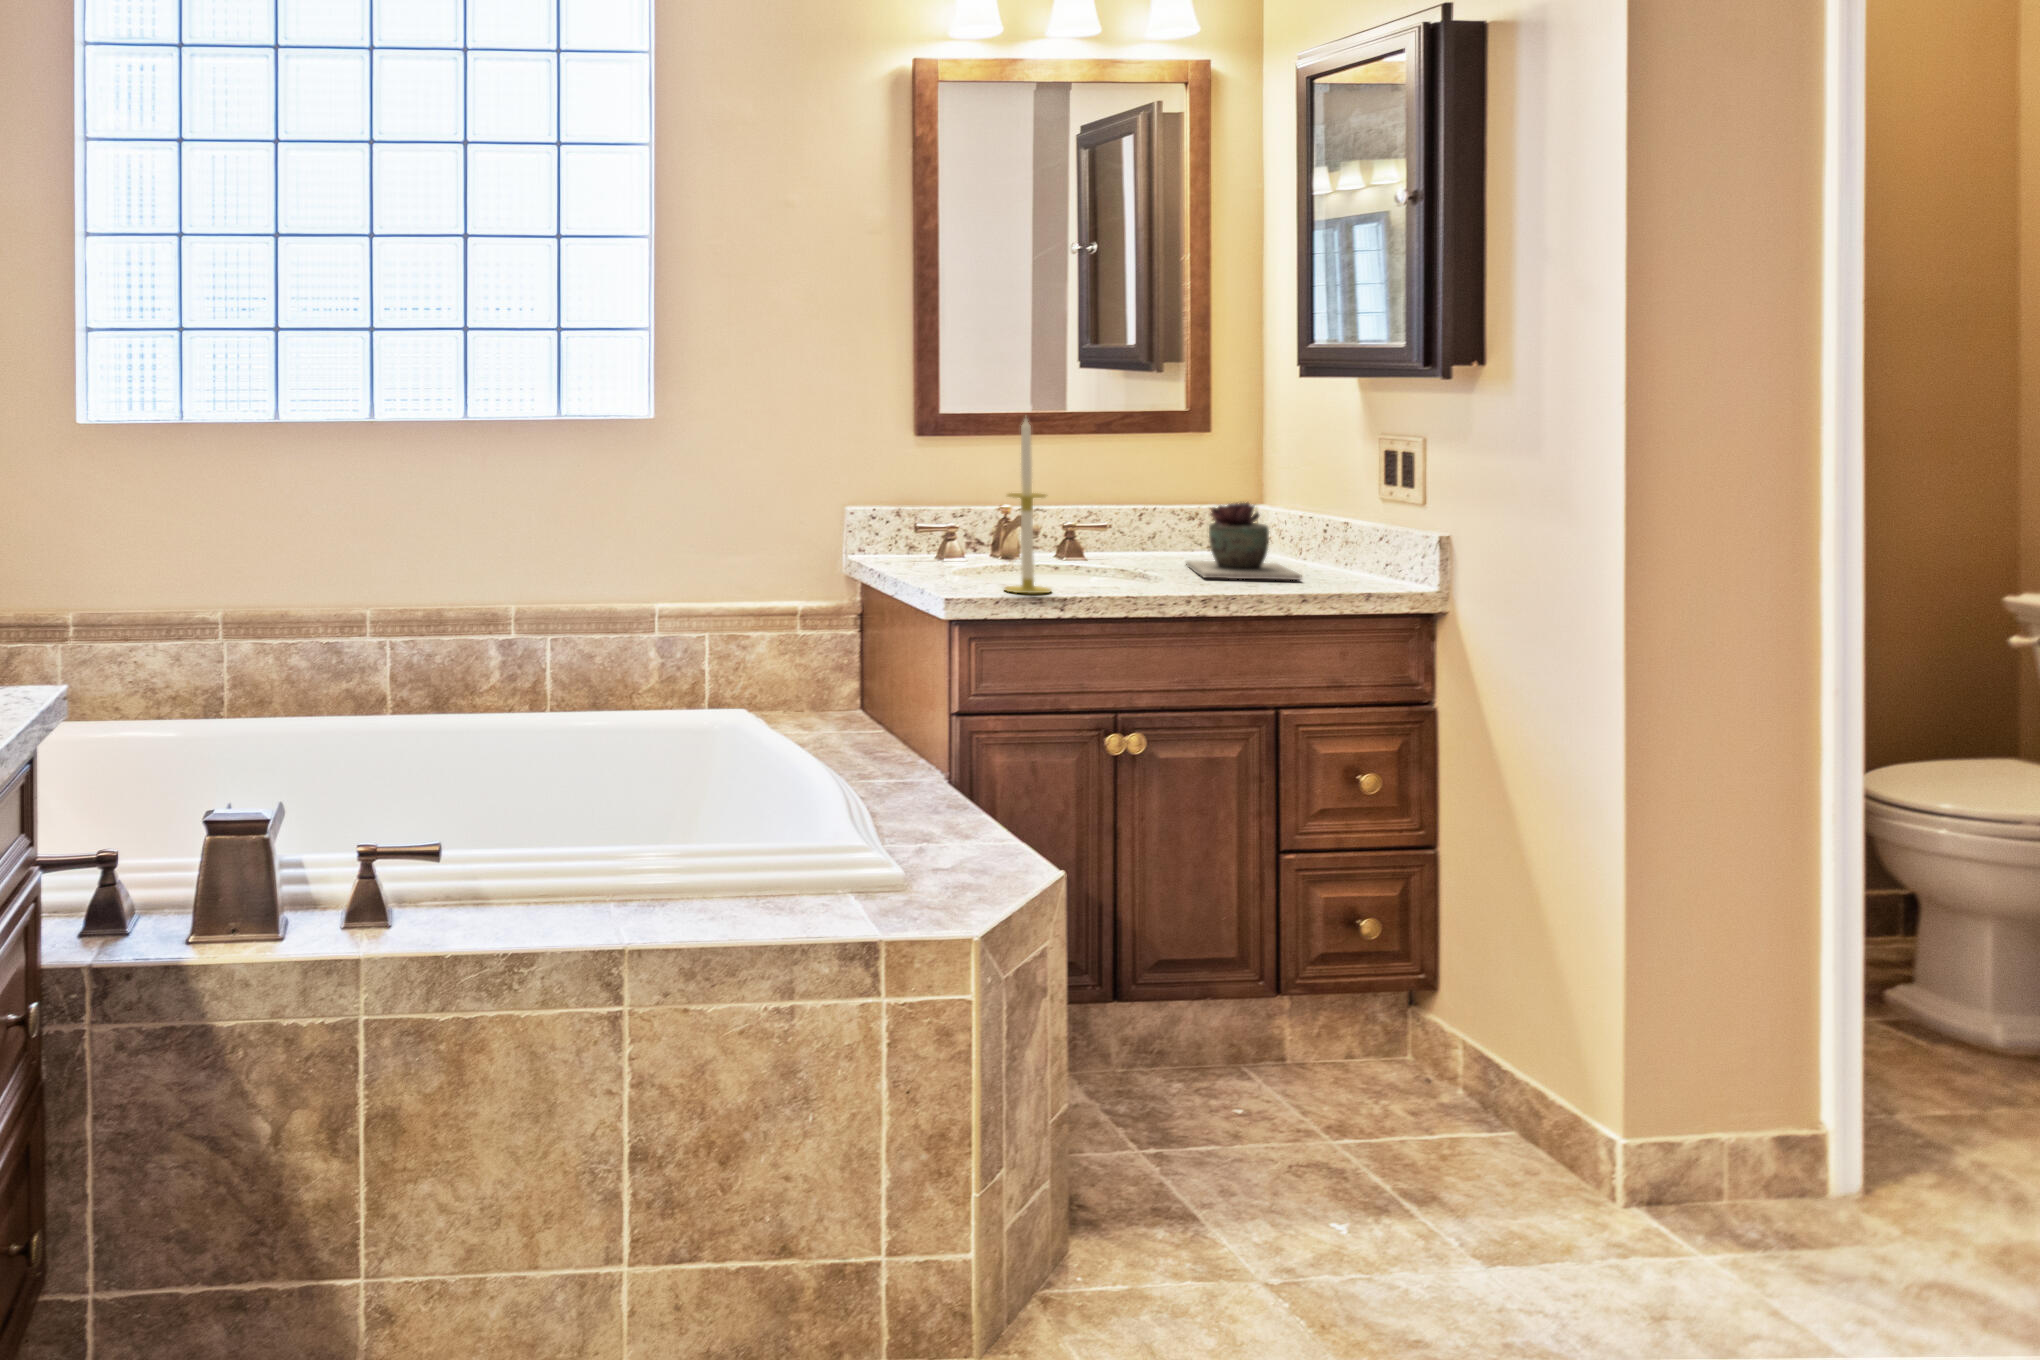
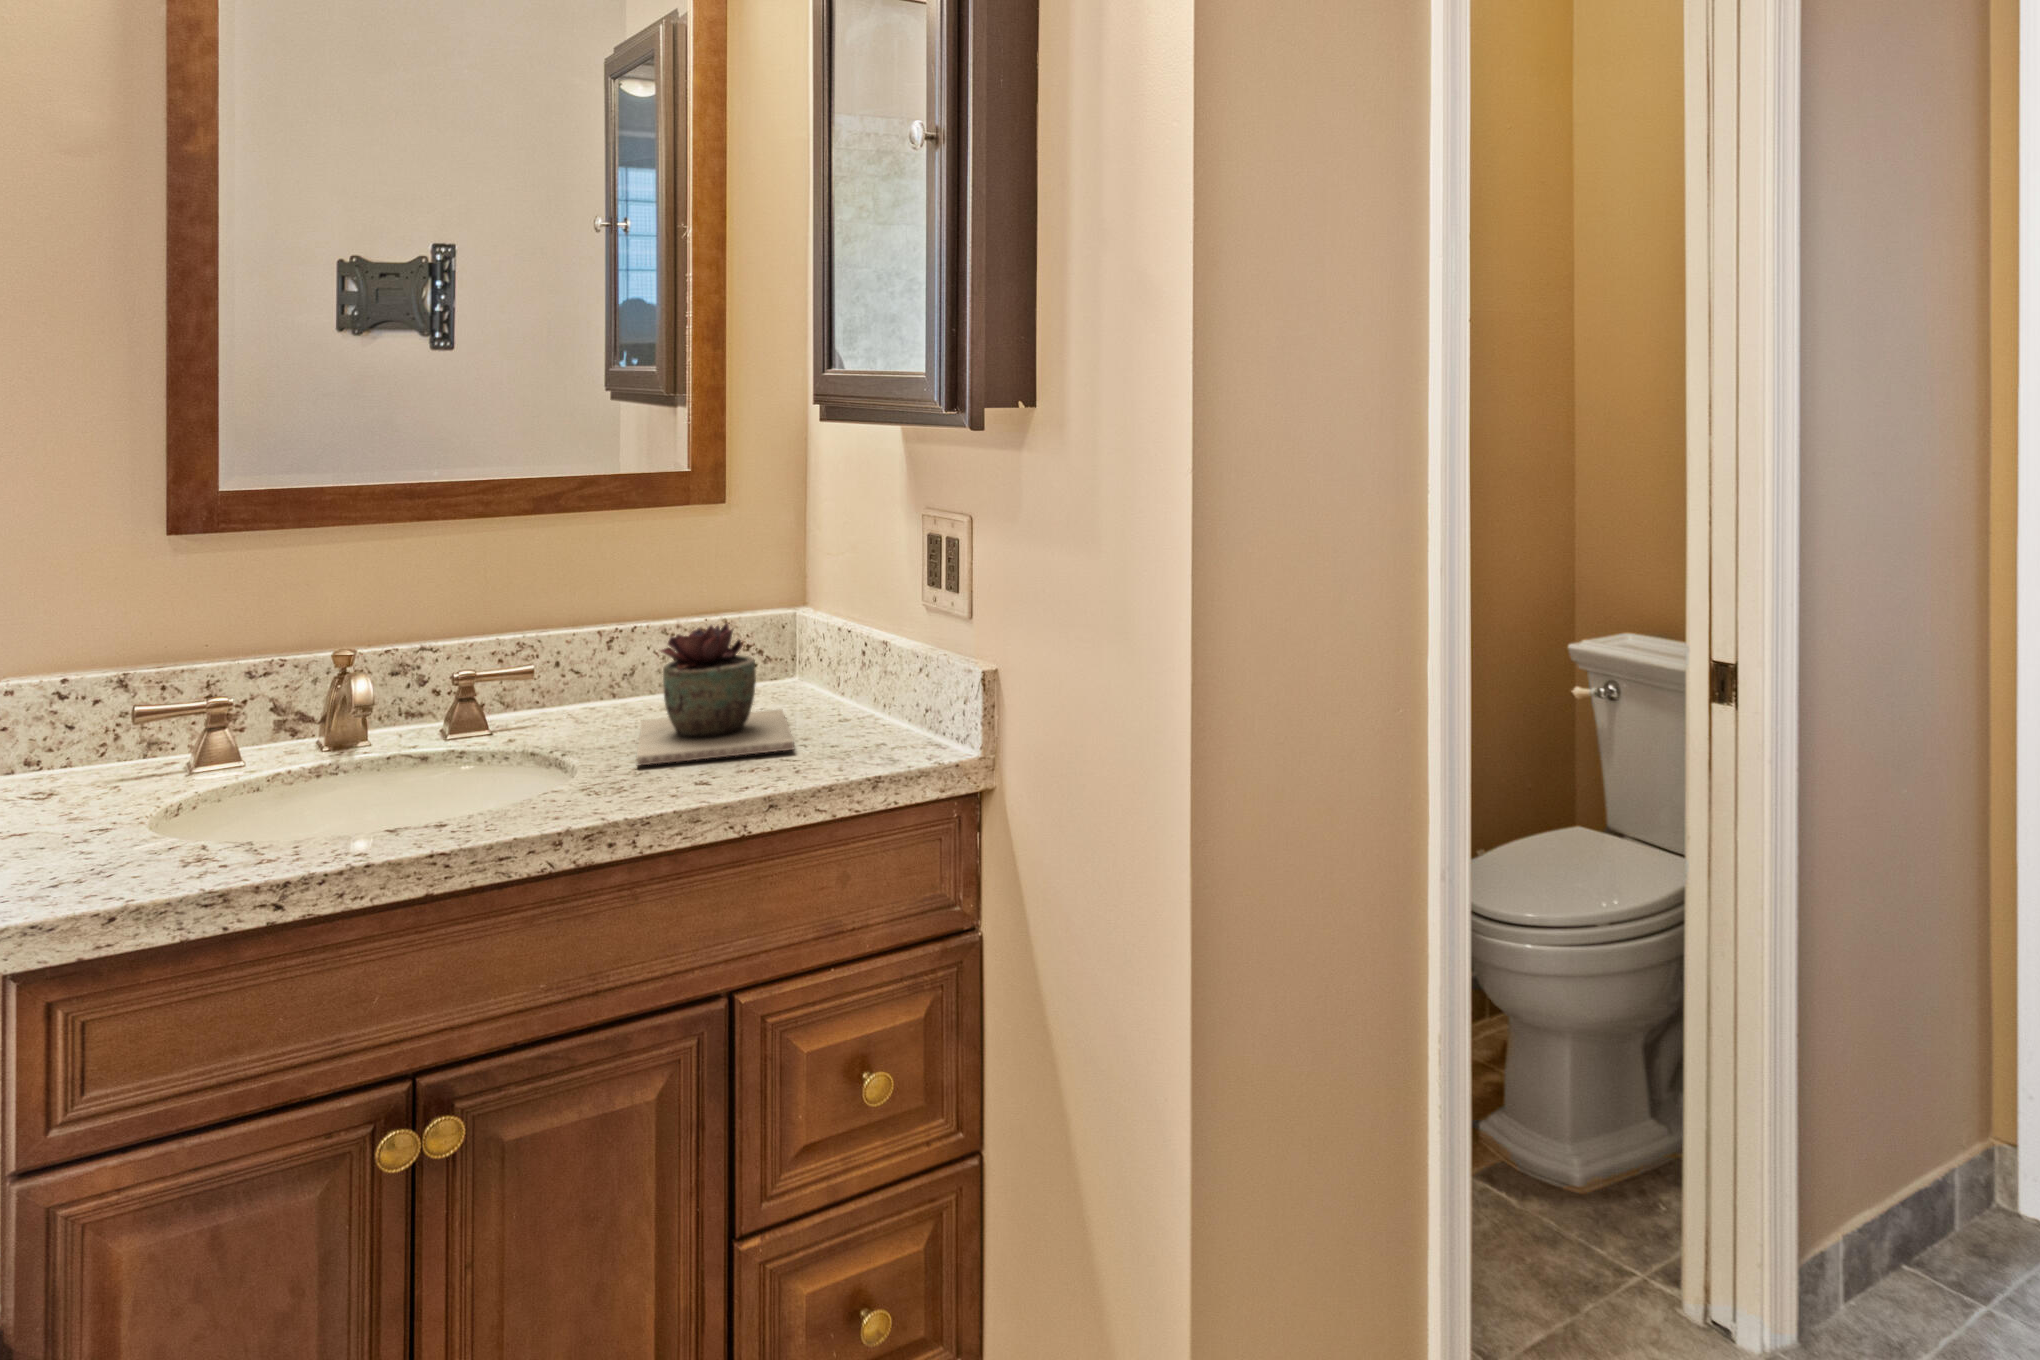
candle: present [1005,419,1051,593] -> none [172,509,286,881]

